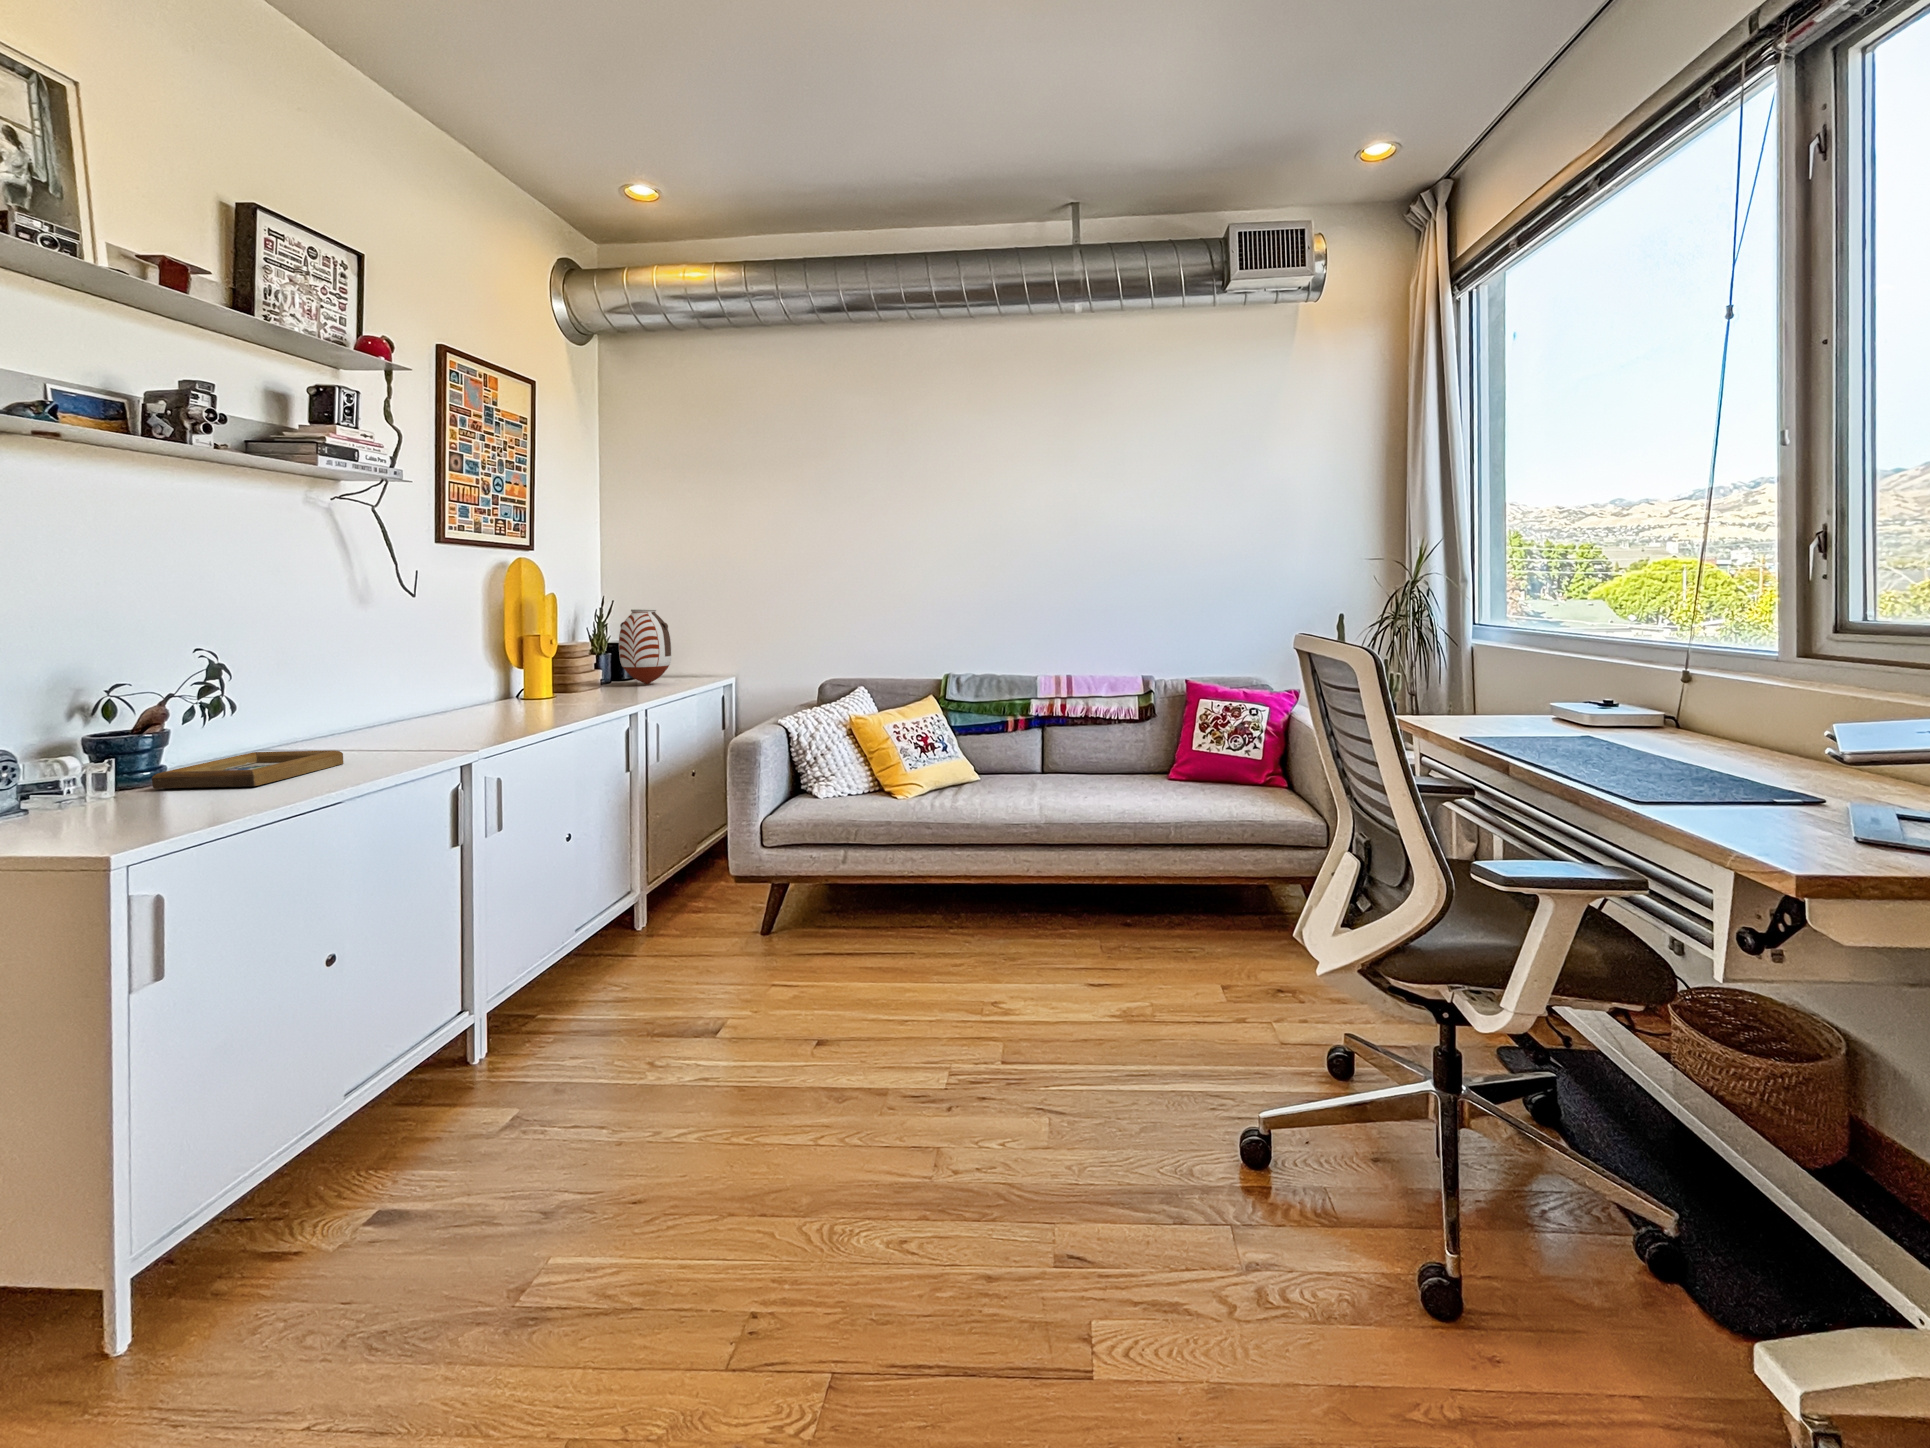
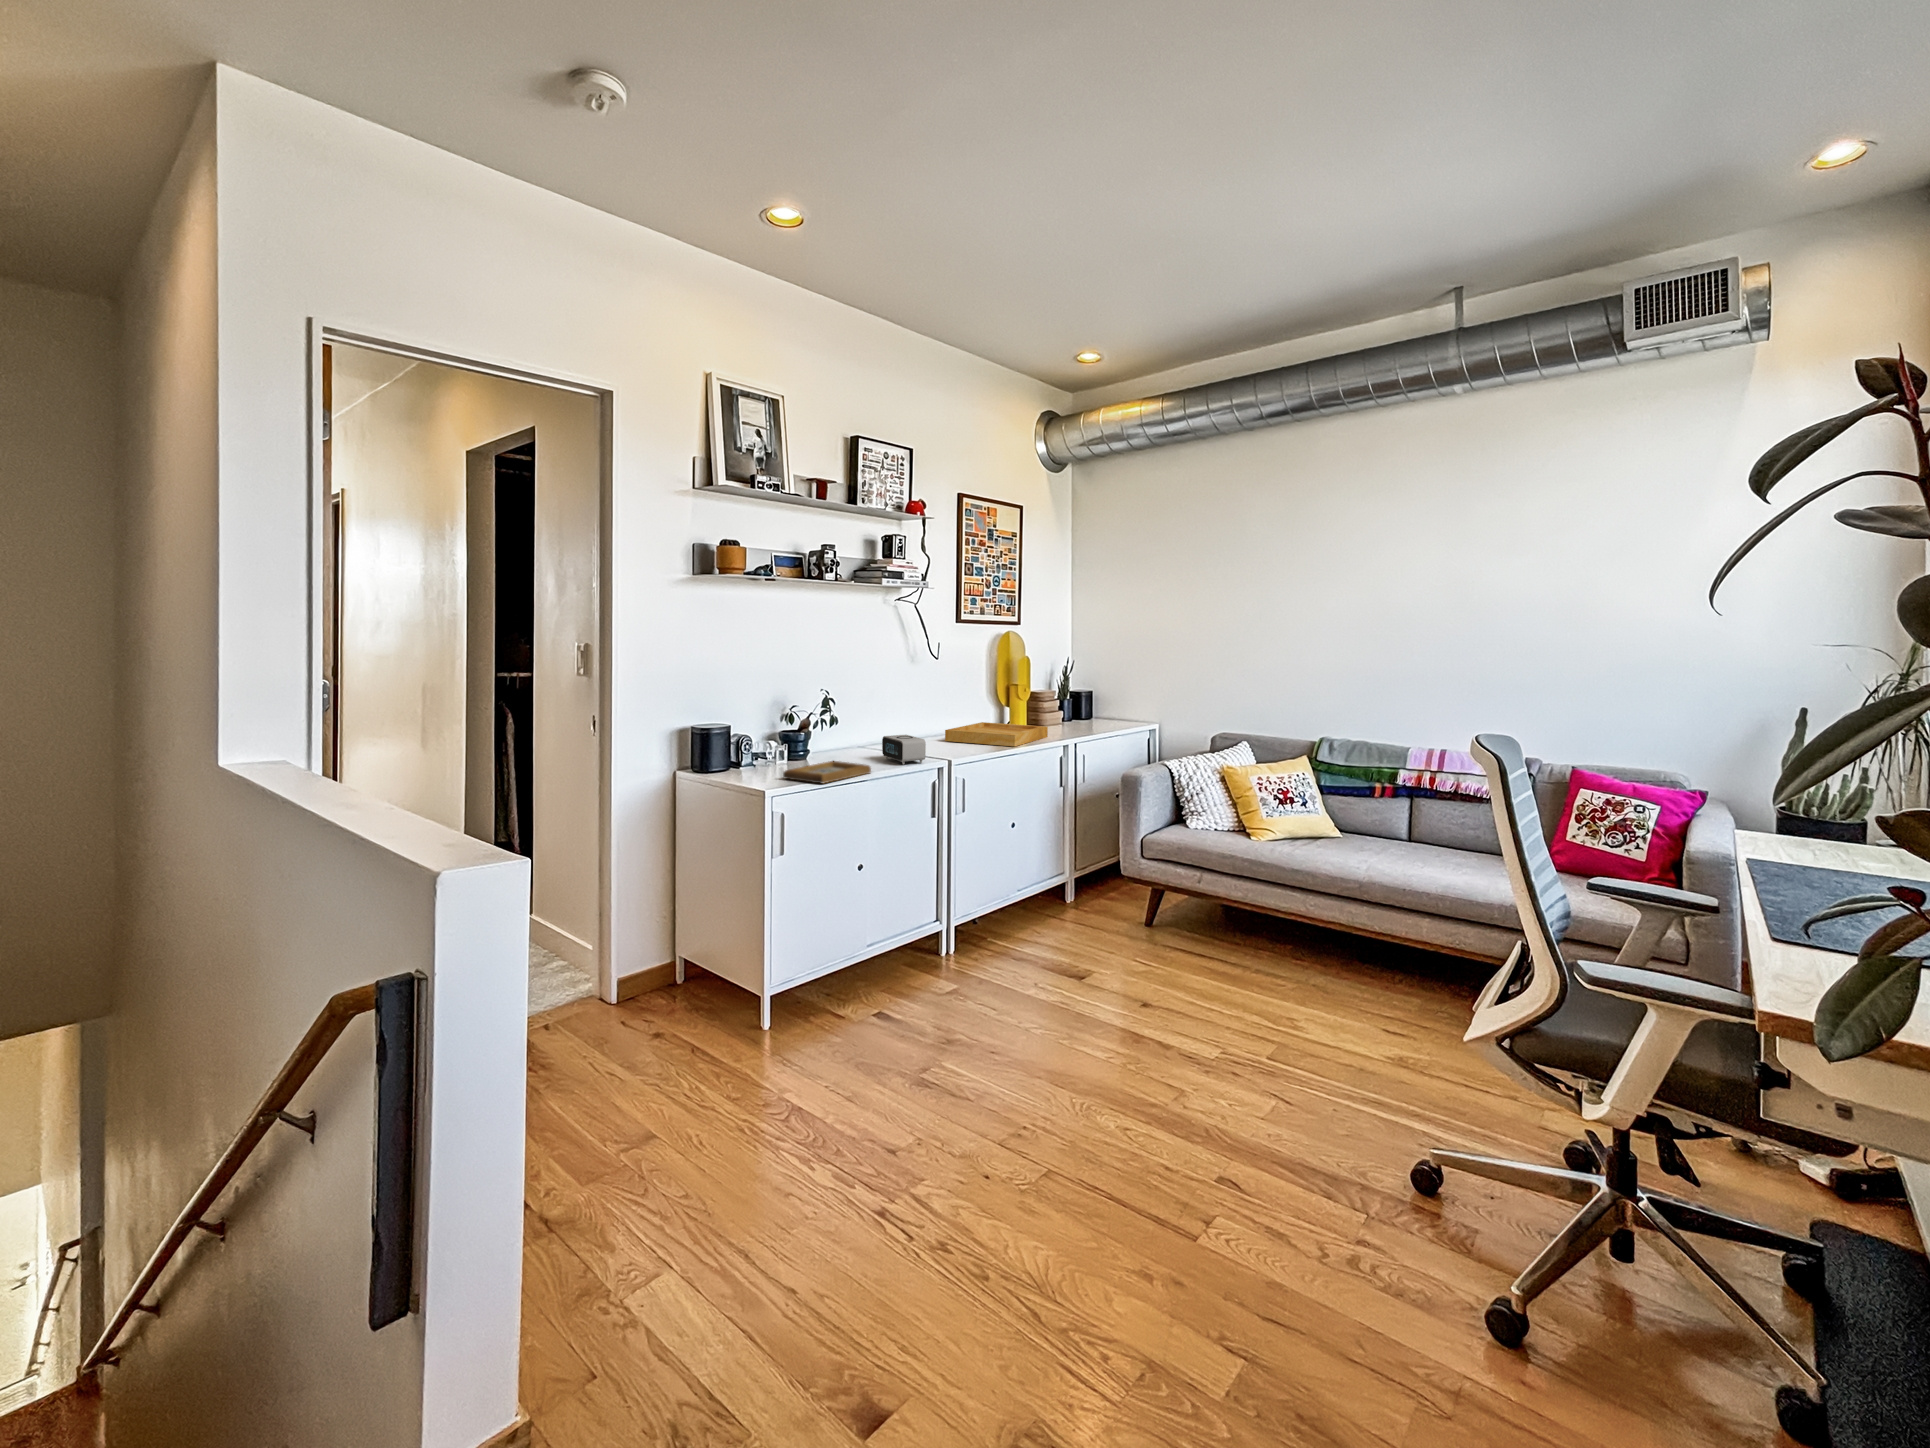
vase: present [619,609,671,684] -> none [1071,667,1108,724]
tray: none [442,686,604,716] -> present [945,722,1048,746]
alarm clock: none [345,703,437,748] -> present [882,735,926,764]

